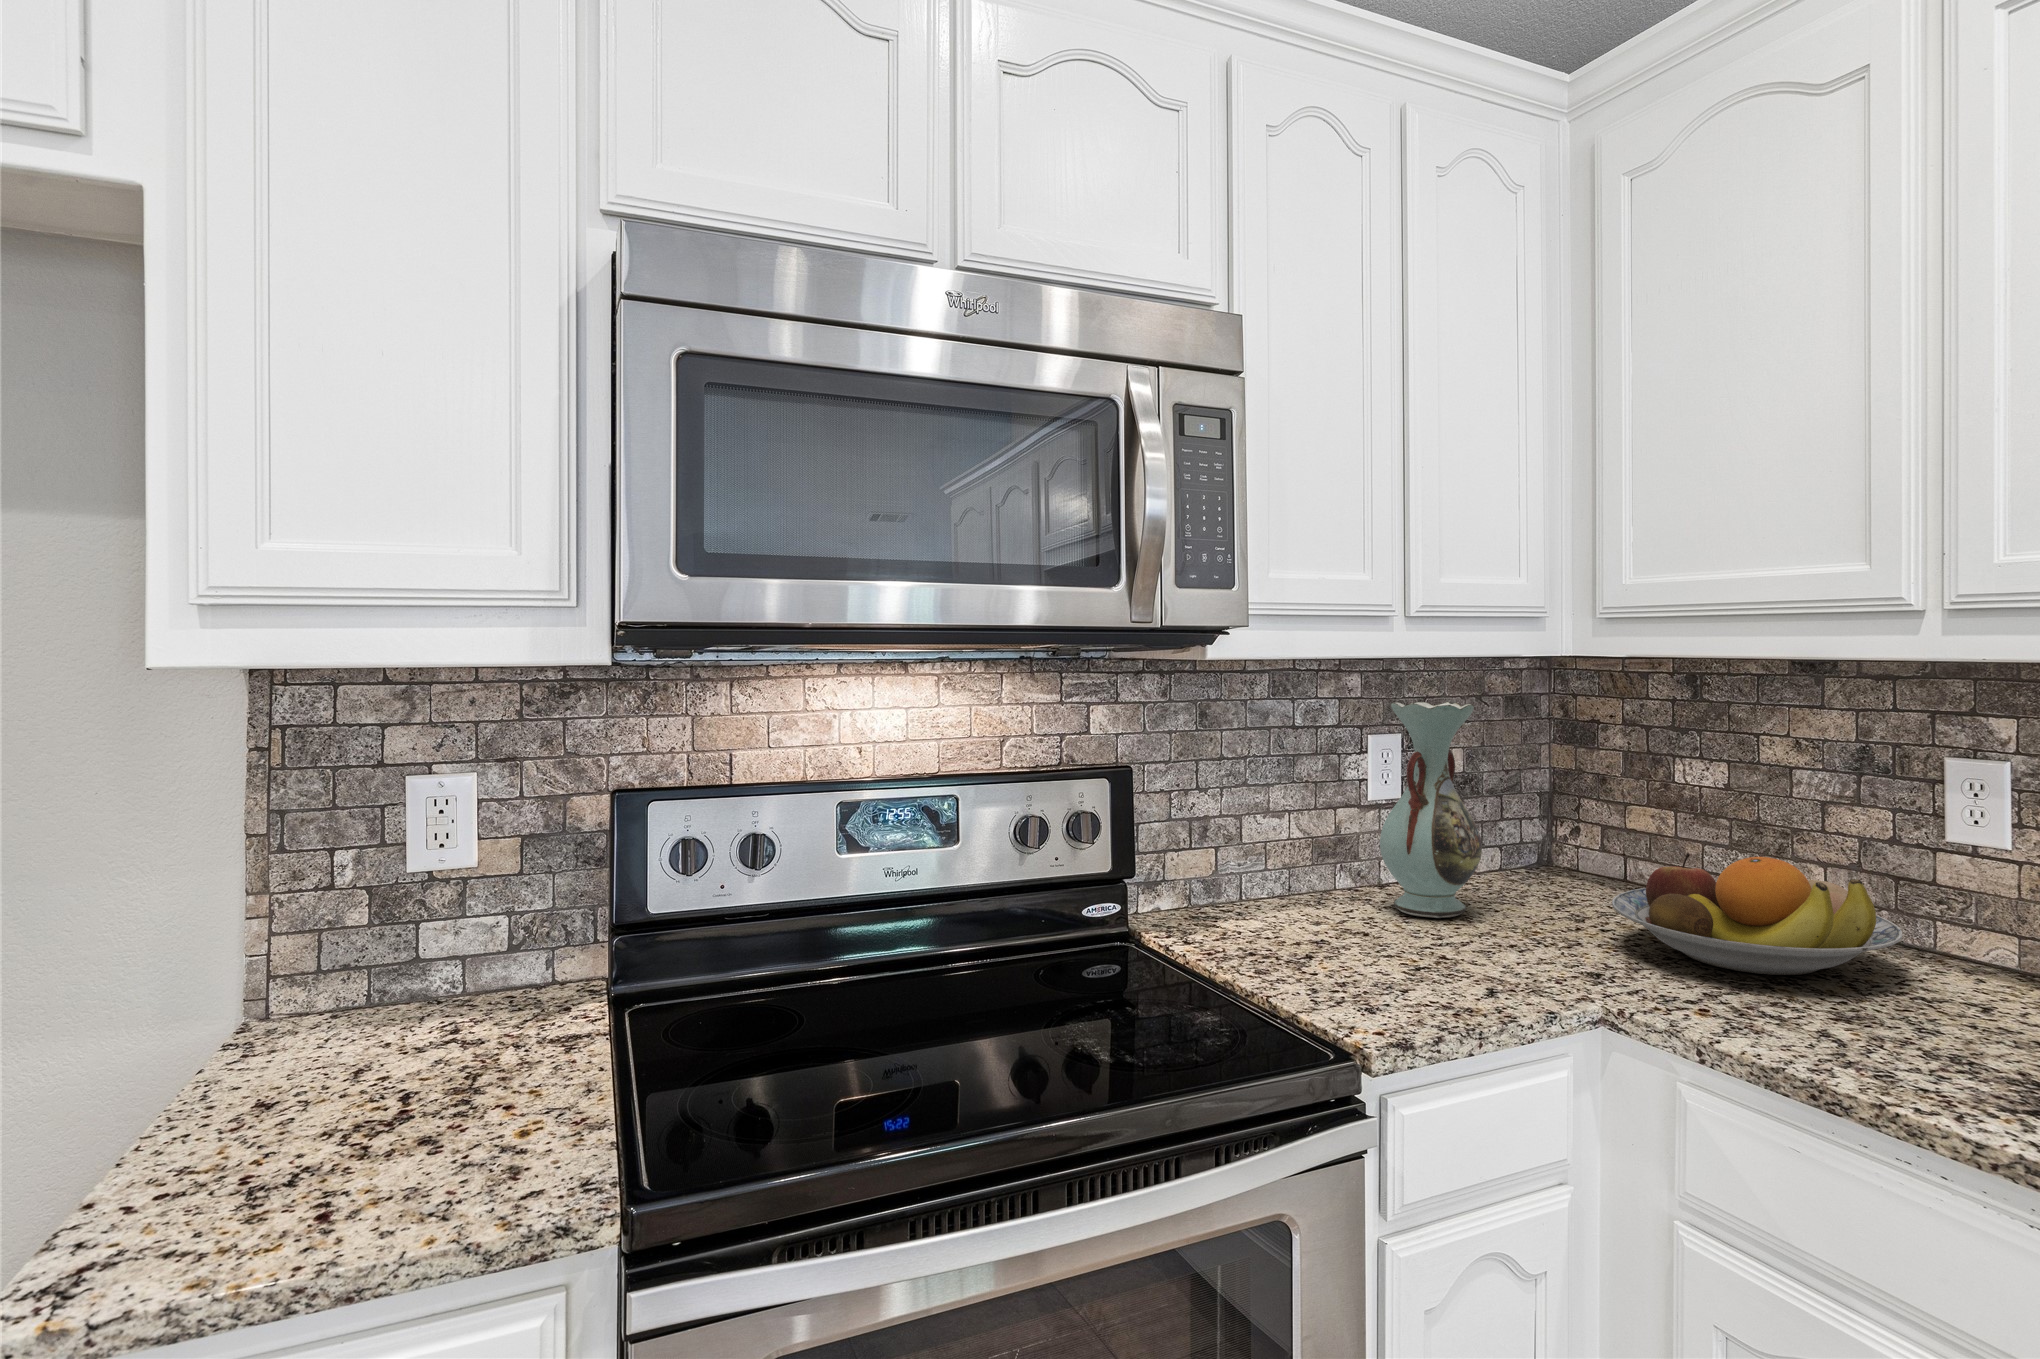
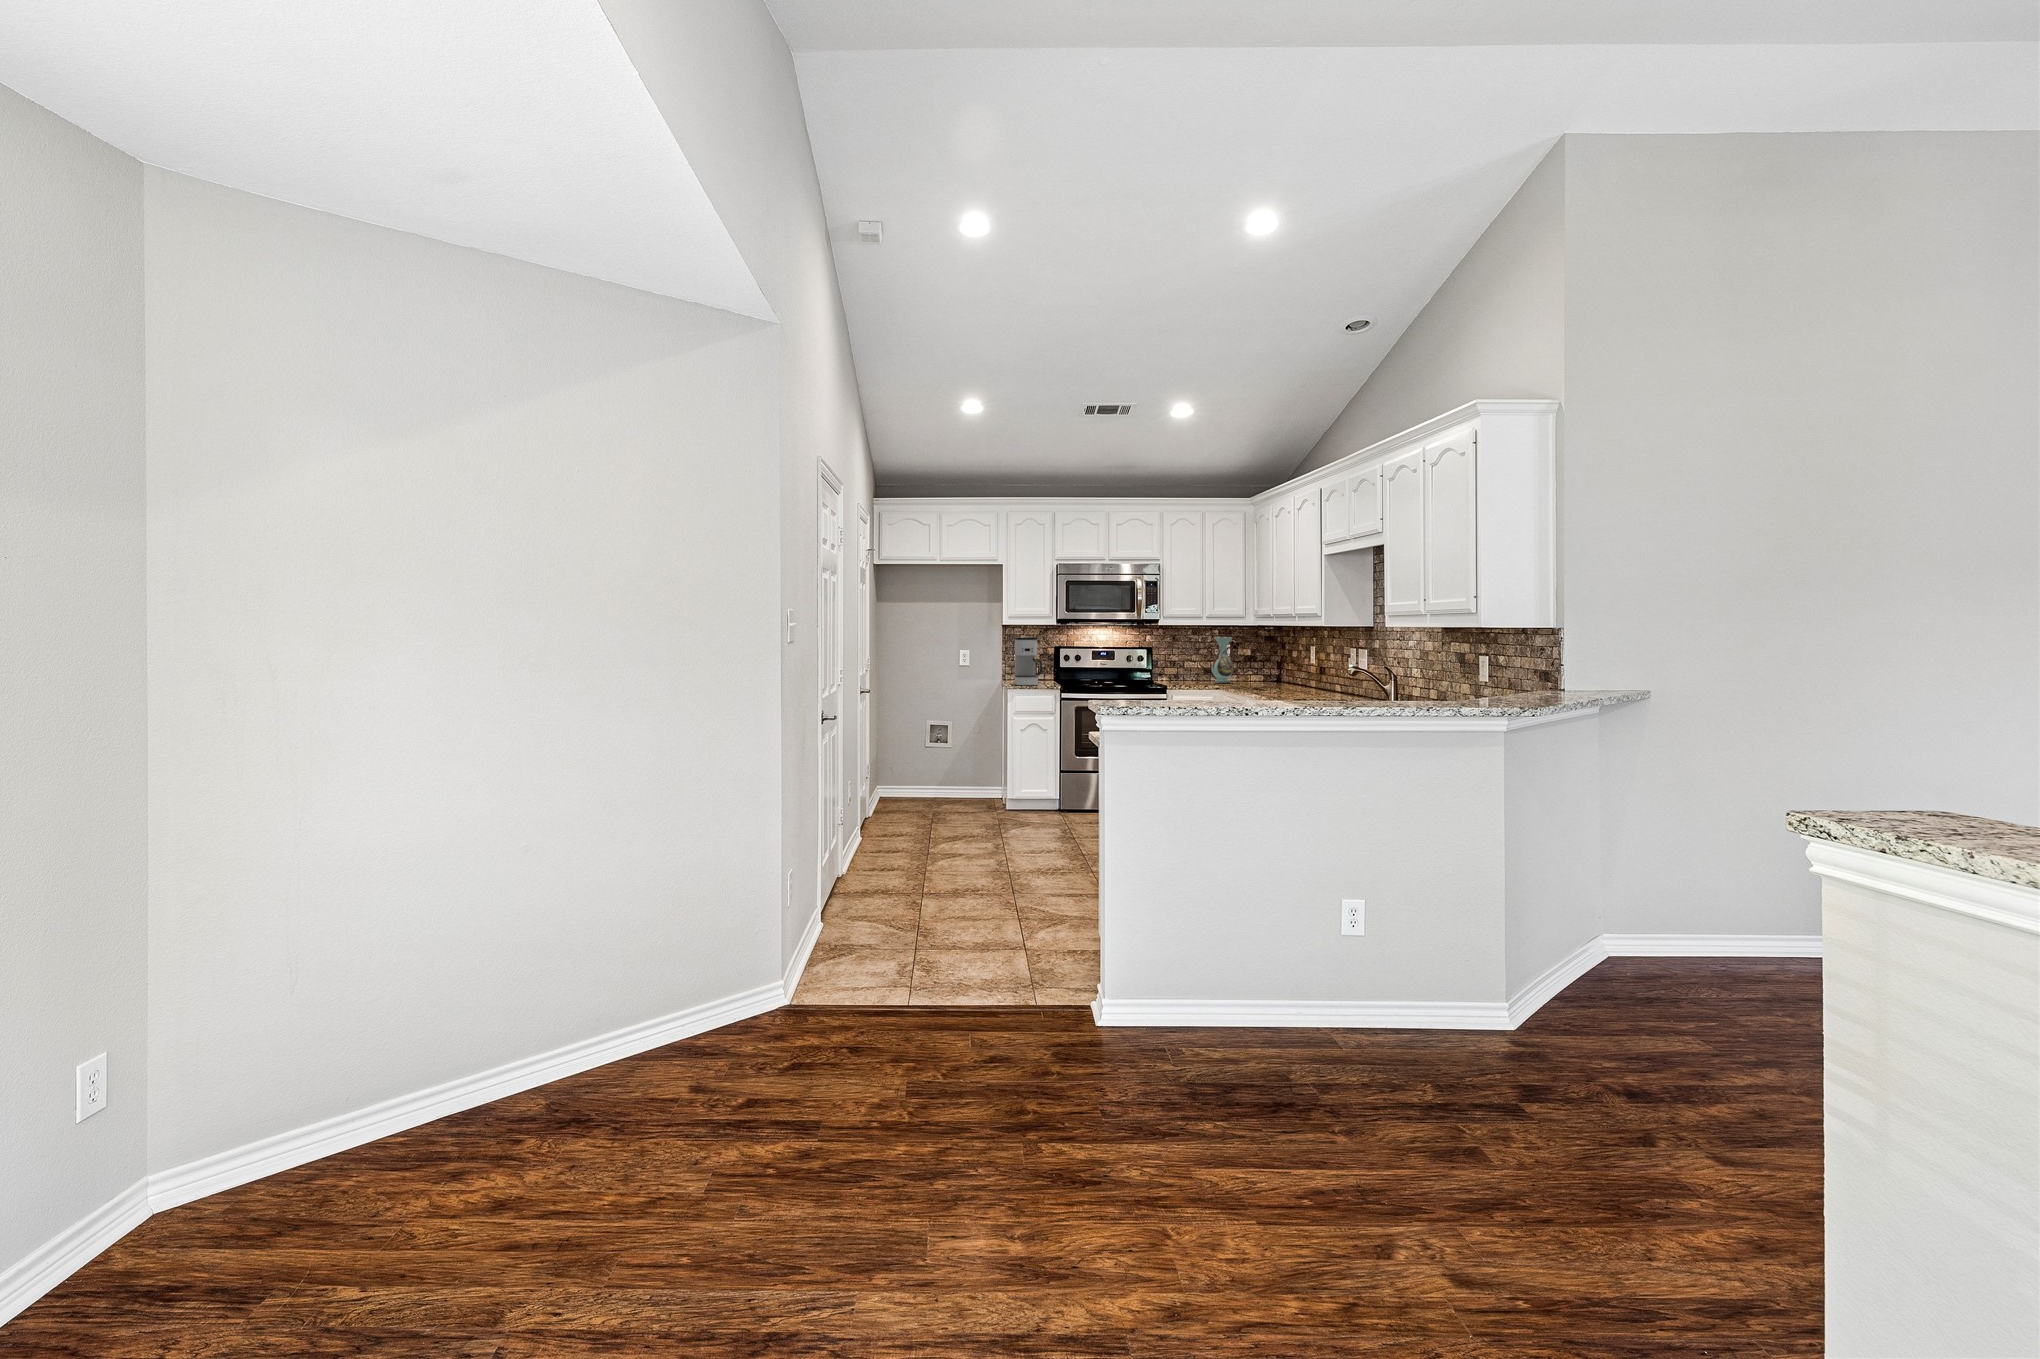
coffee maker: none [243,749,503,1192] -> present [1015,637,1042,686]
fruit bowl: present [1612,853,1902,975] -> none [1240,666,1292,687]

